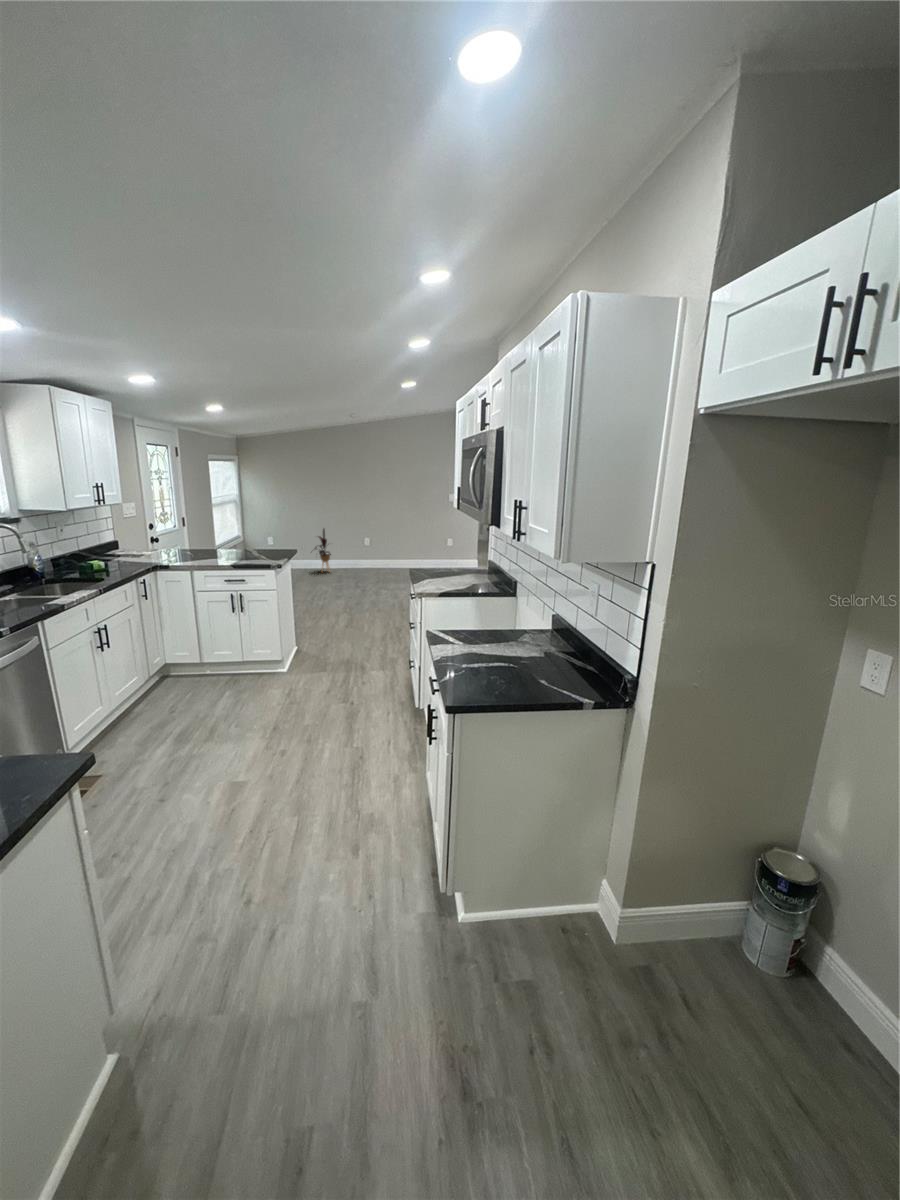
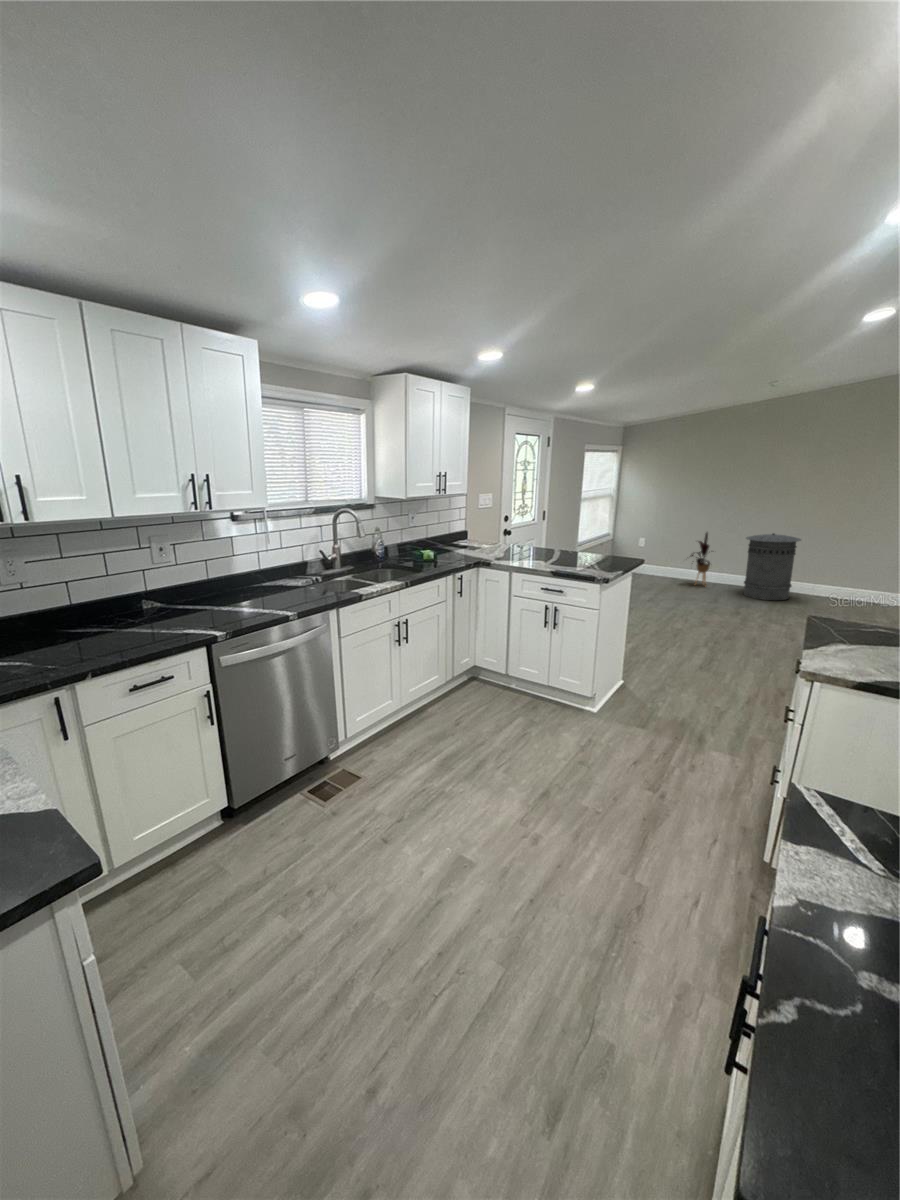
trash can: none [352,526,388,576] -> present [743,533,801,600]

